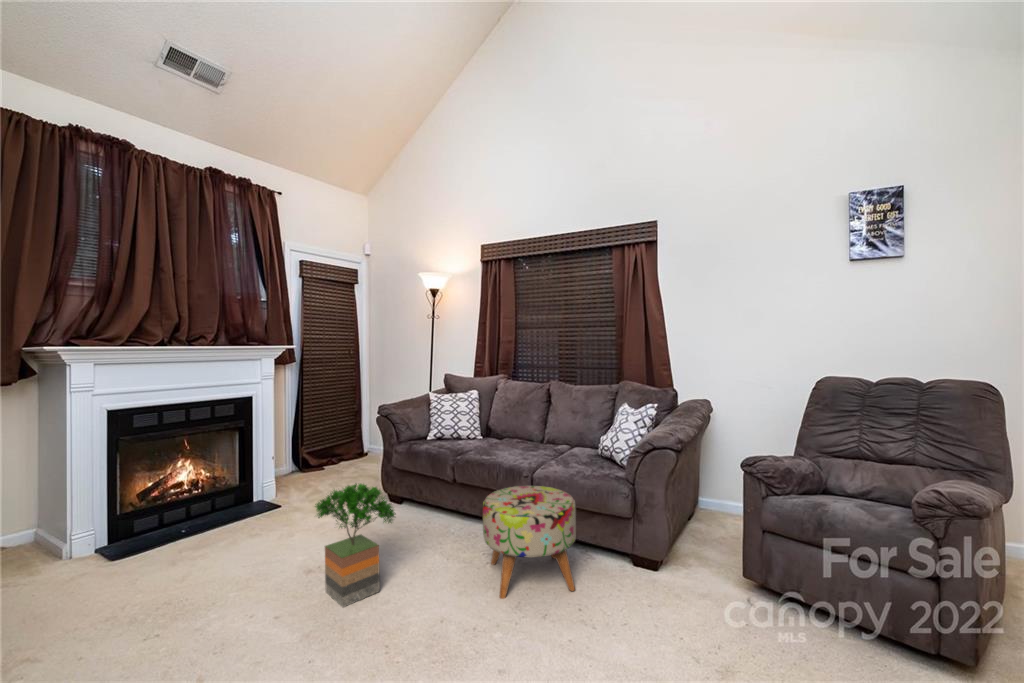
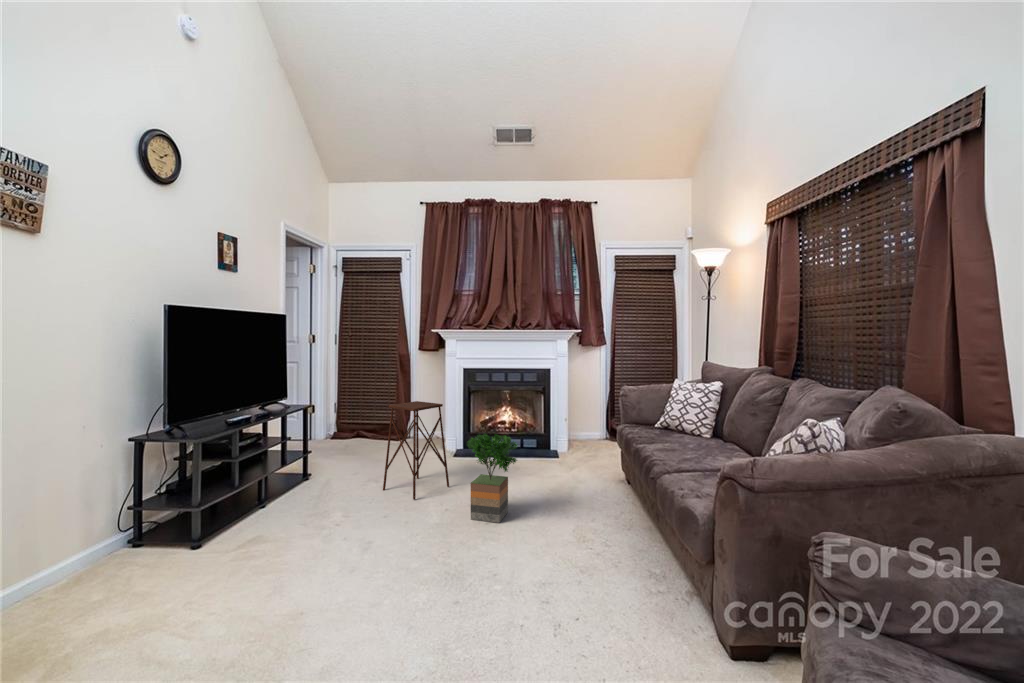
side table: none [108,469,225,660] -> present [383,401,449,500]
ottoman: present [483,486,576,599] -> none [546,478,655,607]

